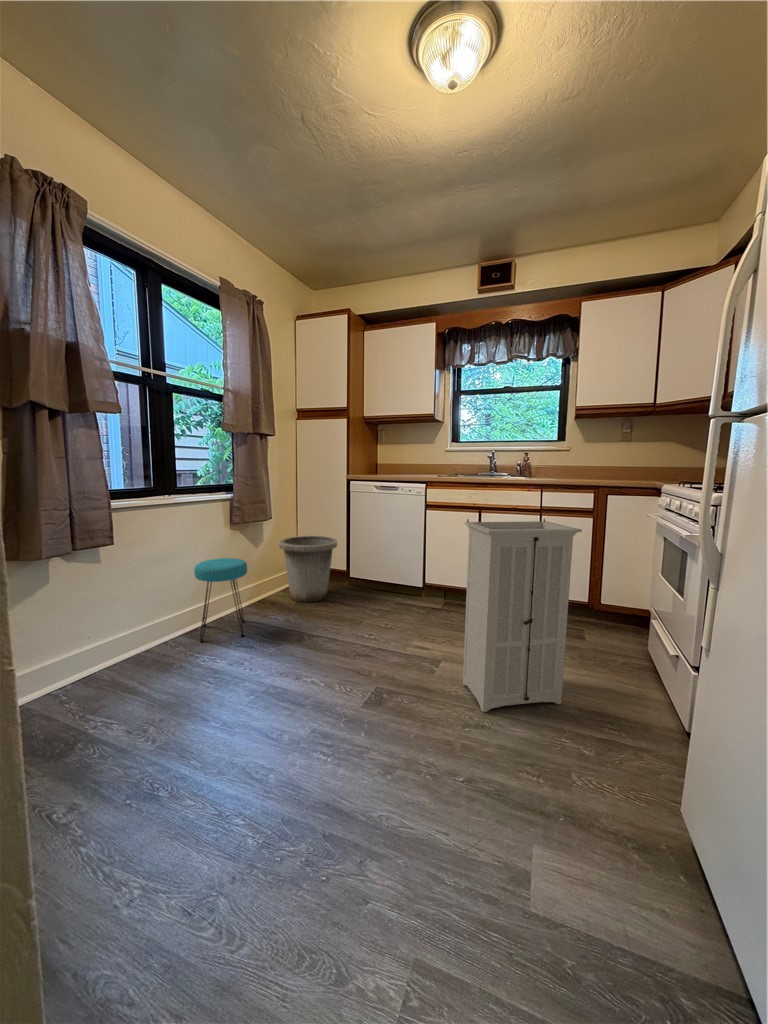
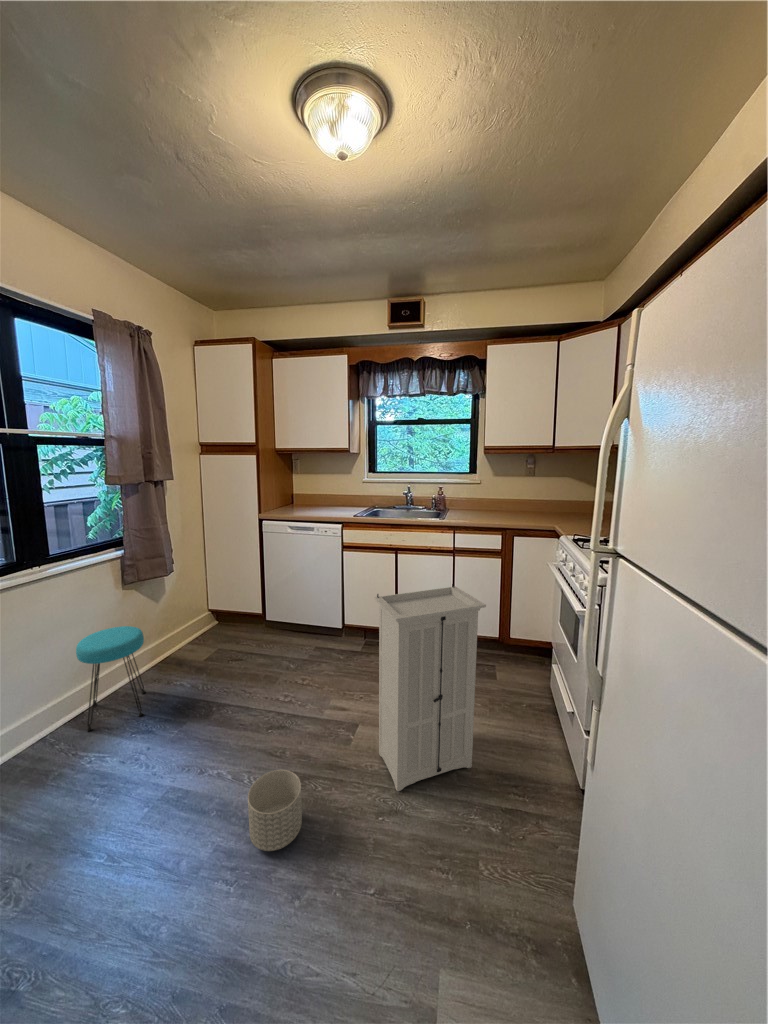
trash can: present [279,536,337,602] -> none [185,578,252,655]
planter: none [344,671,392,734] -> present [248,770,302,851]

